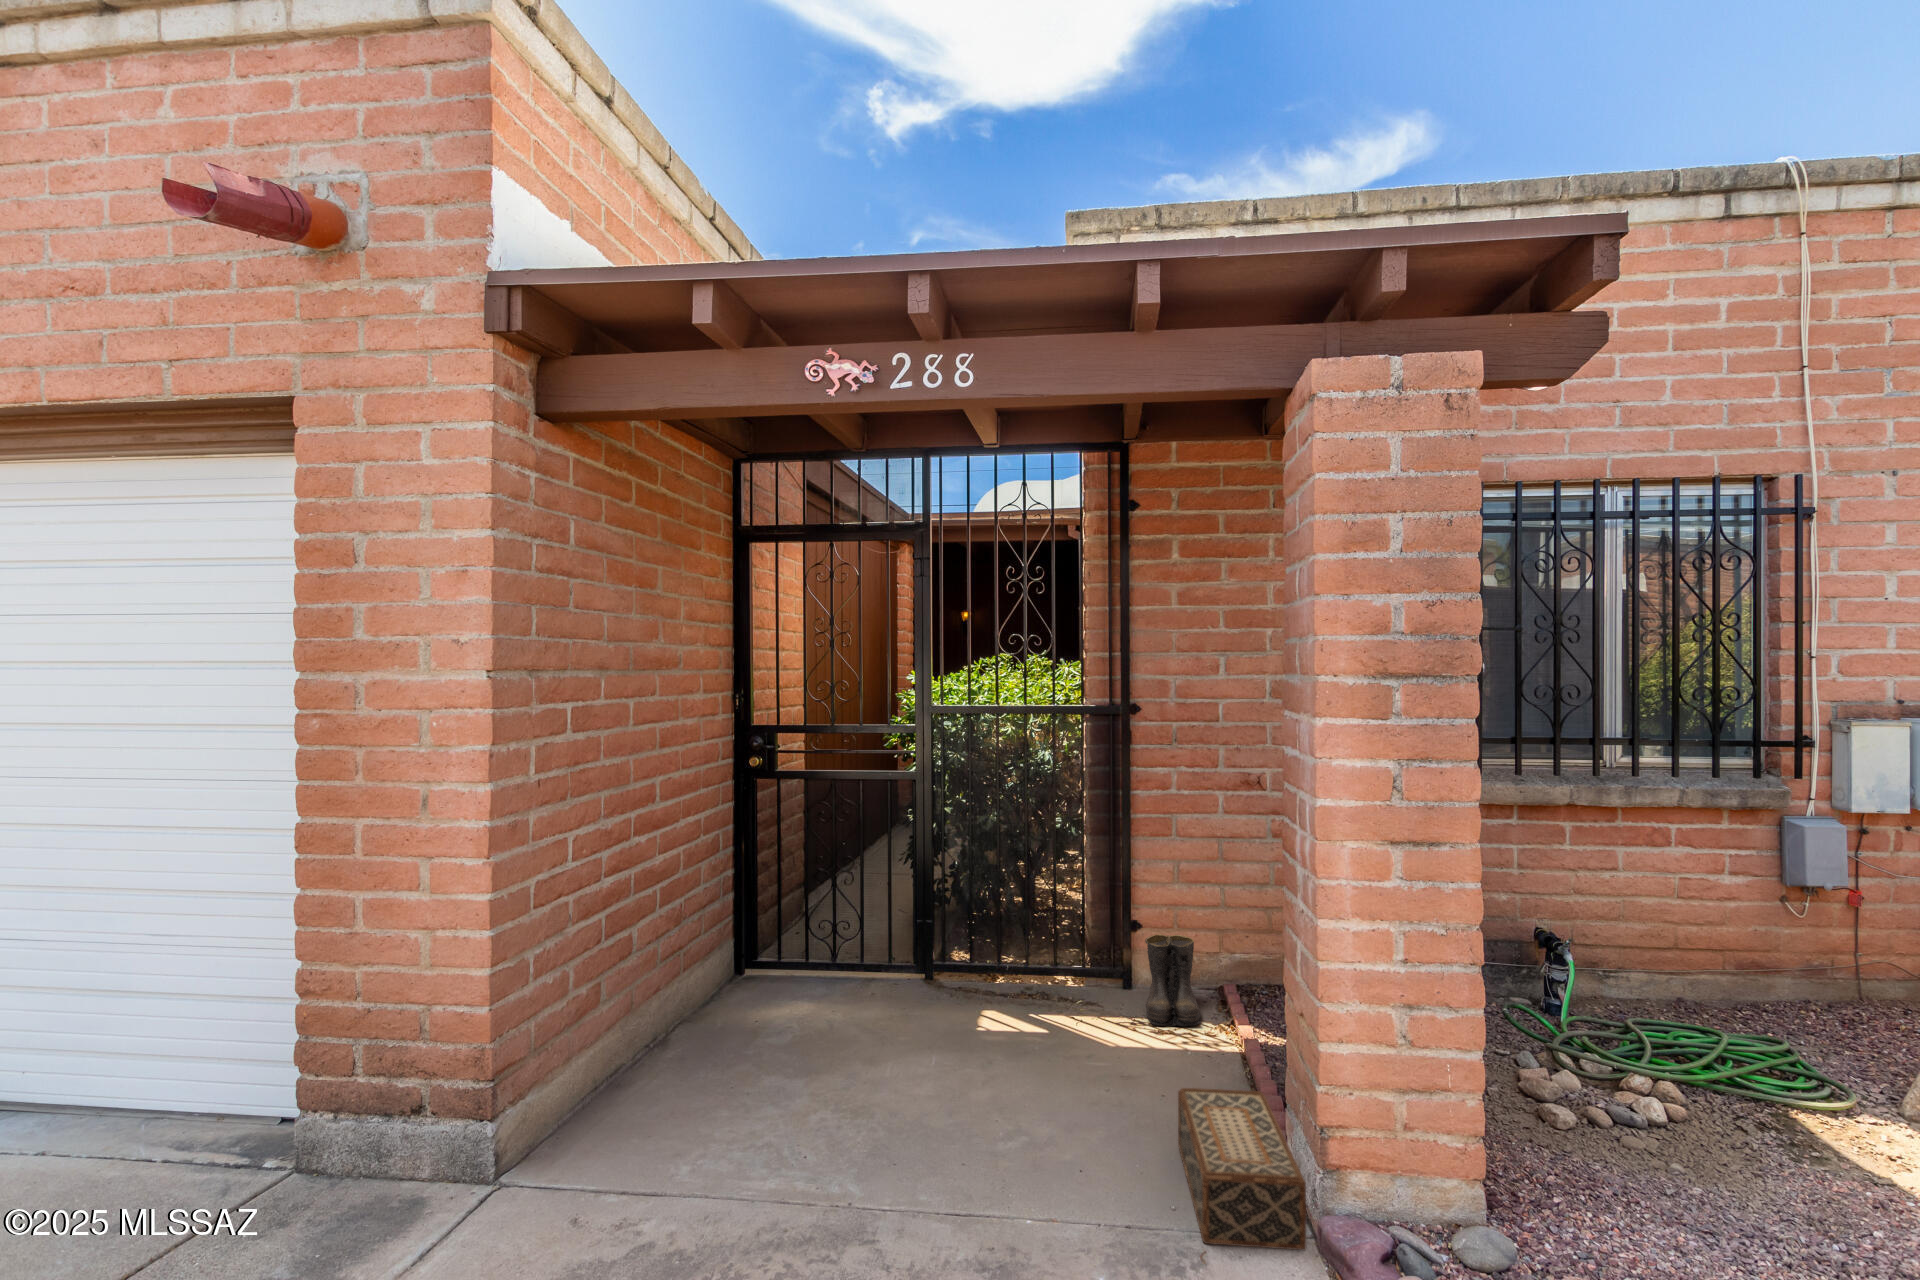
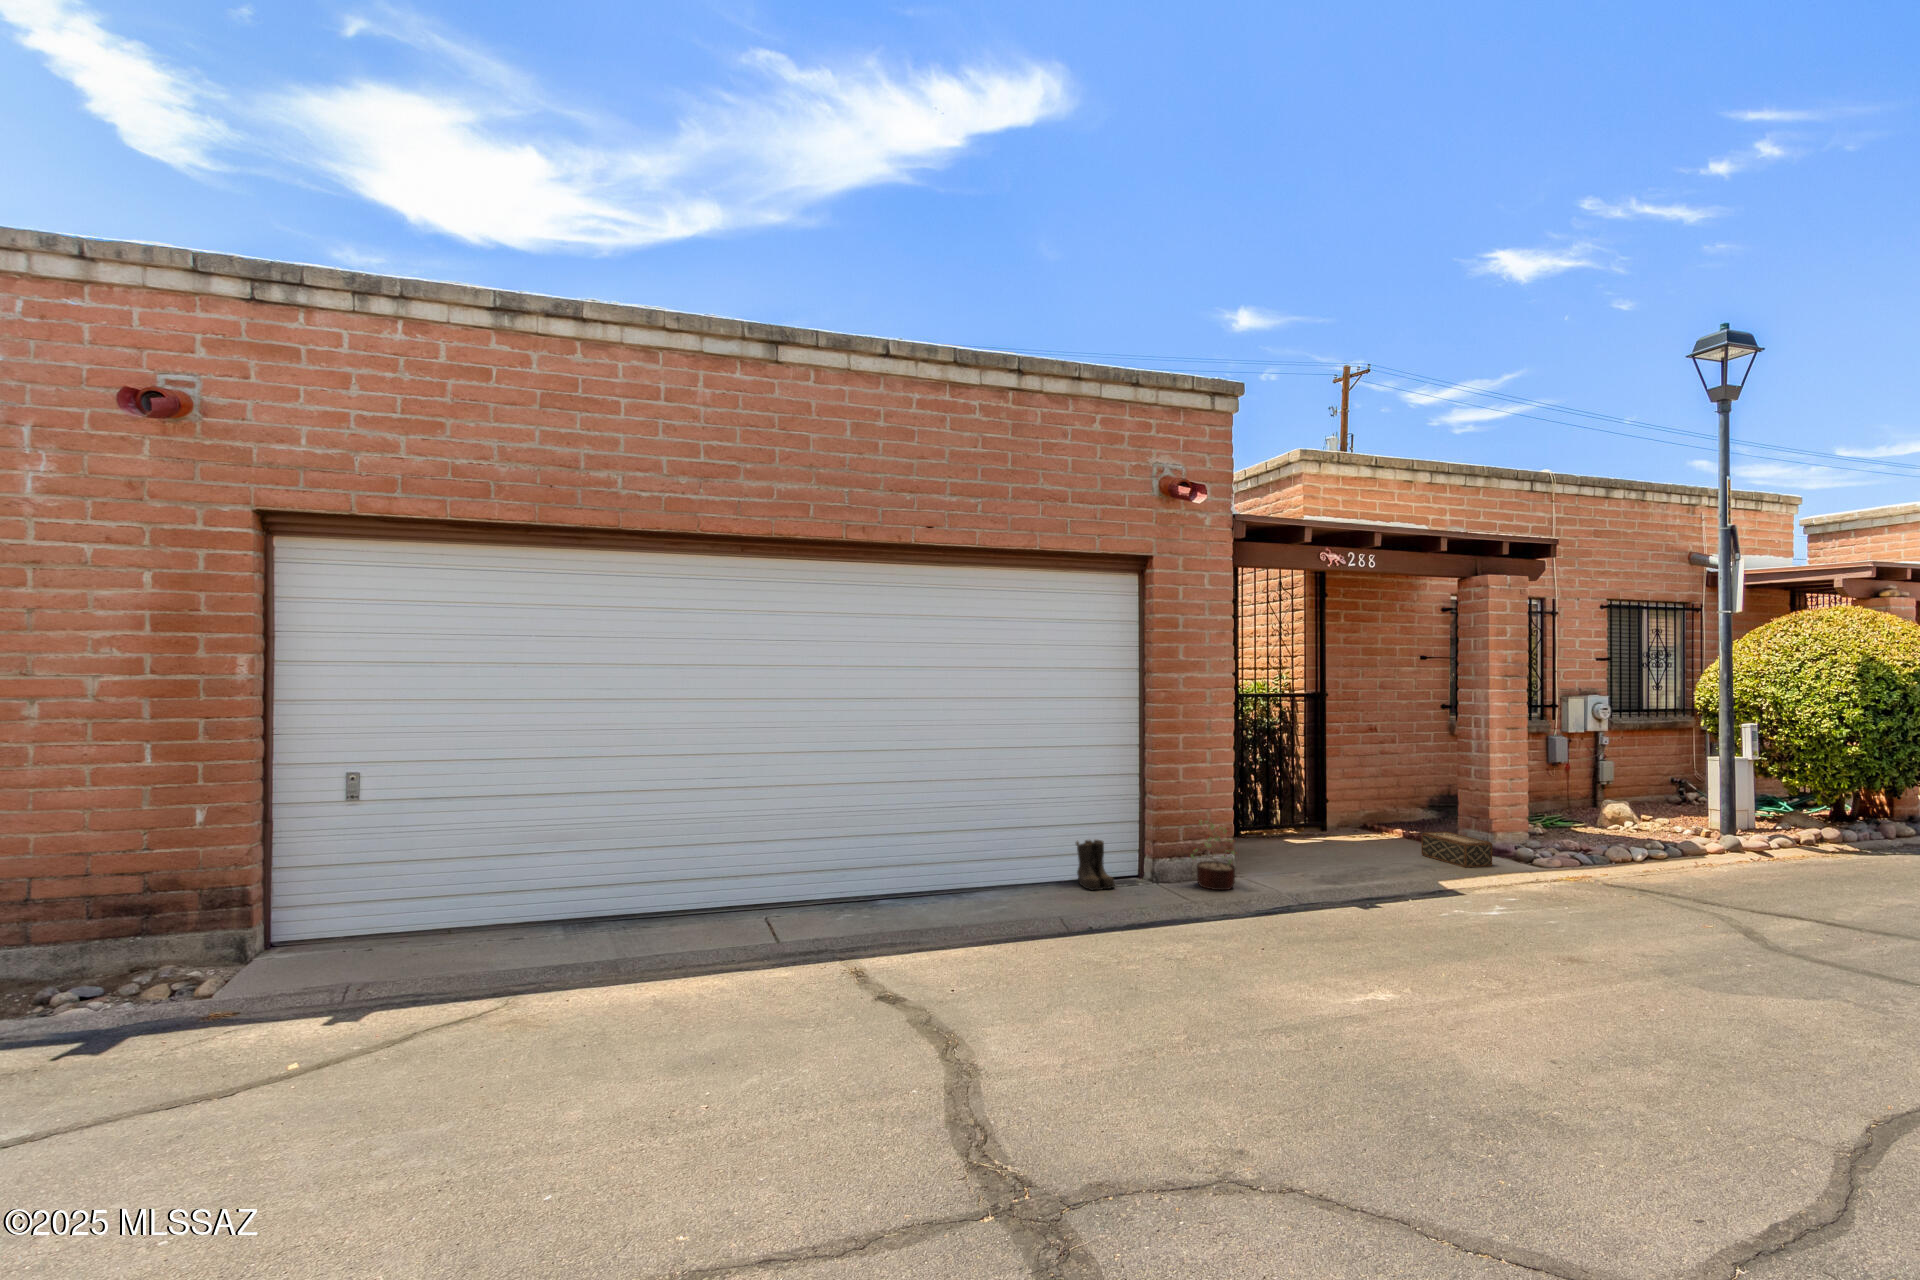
boots: present [1145,934,1202,1026] -> present [1076,840,1115,890]
decorative plant: none [300,1033,419,1247] -> present [1190,820,1236,890]

